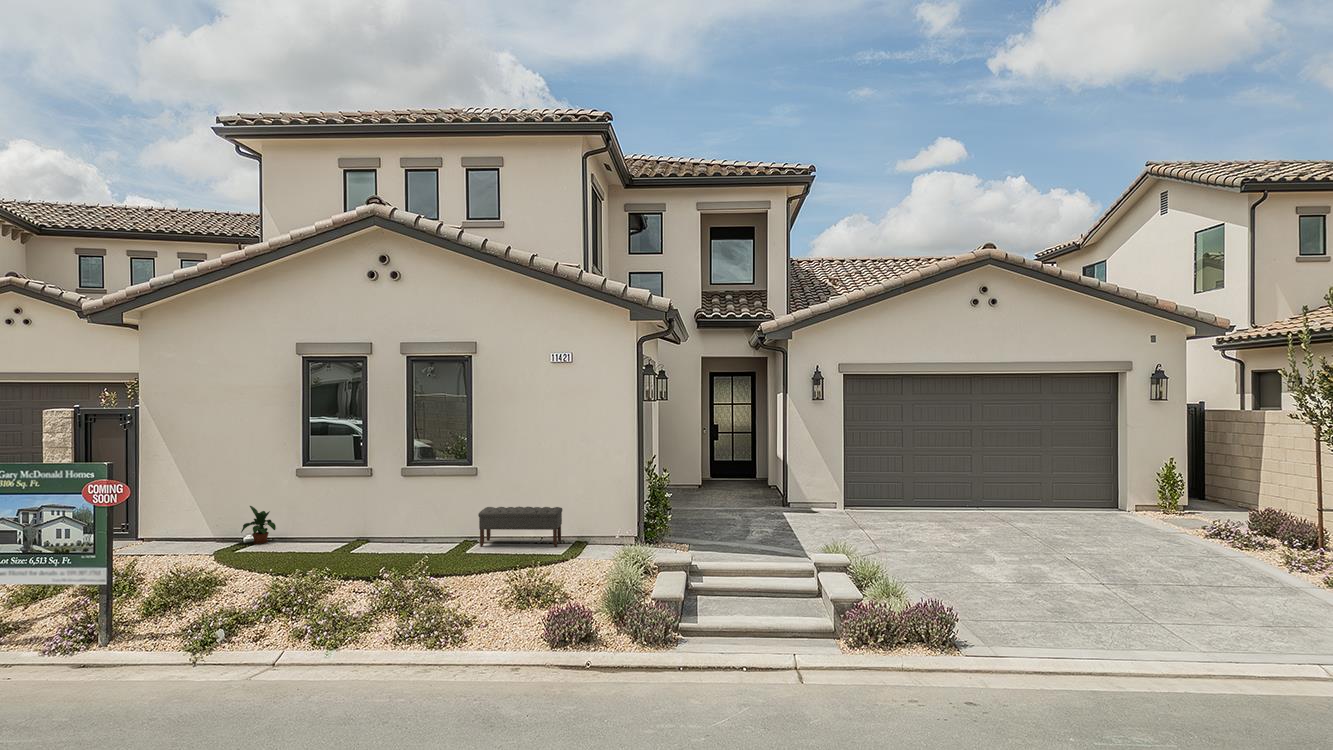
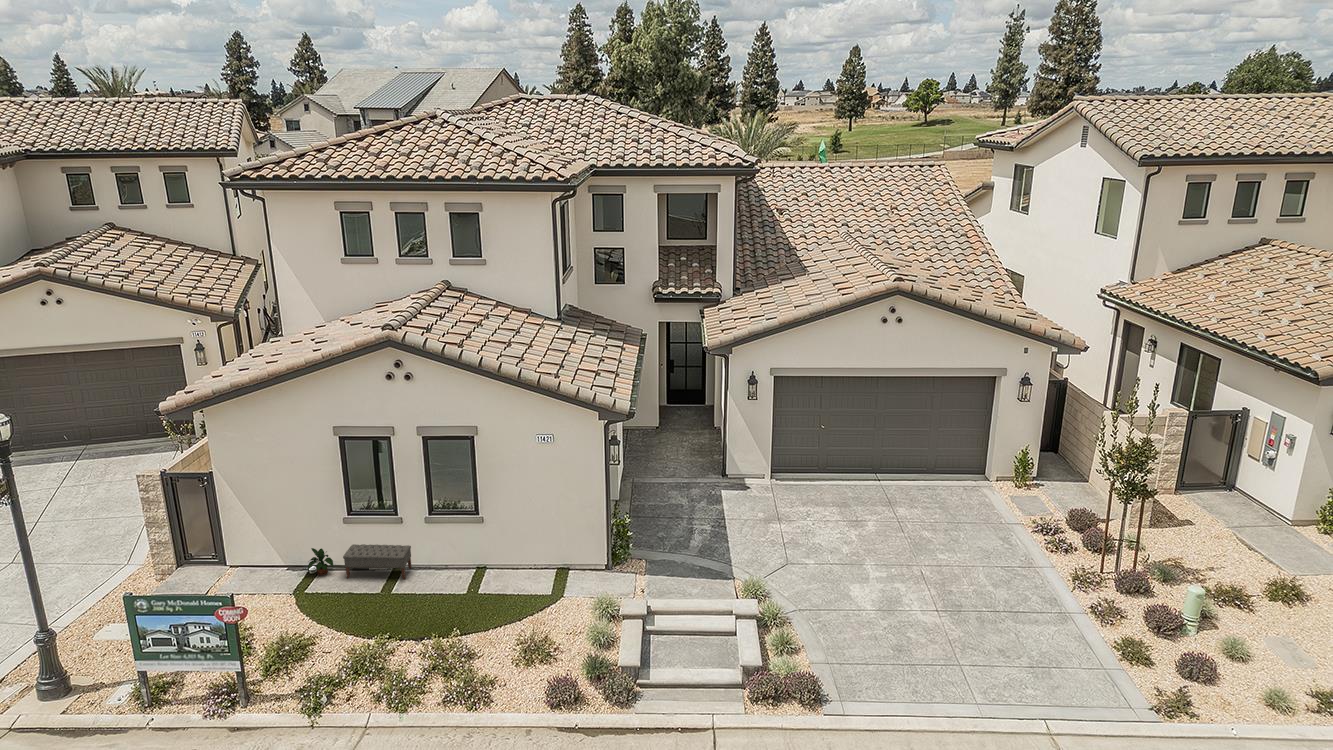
bench: present [478,507,562,547] -> present [343,544,412,579]

